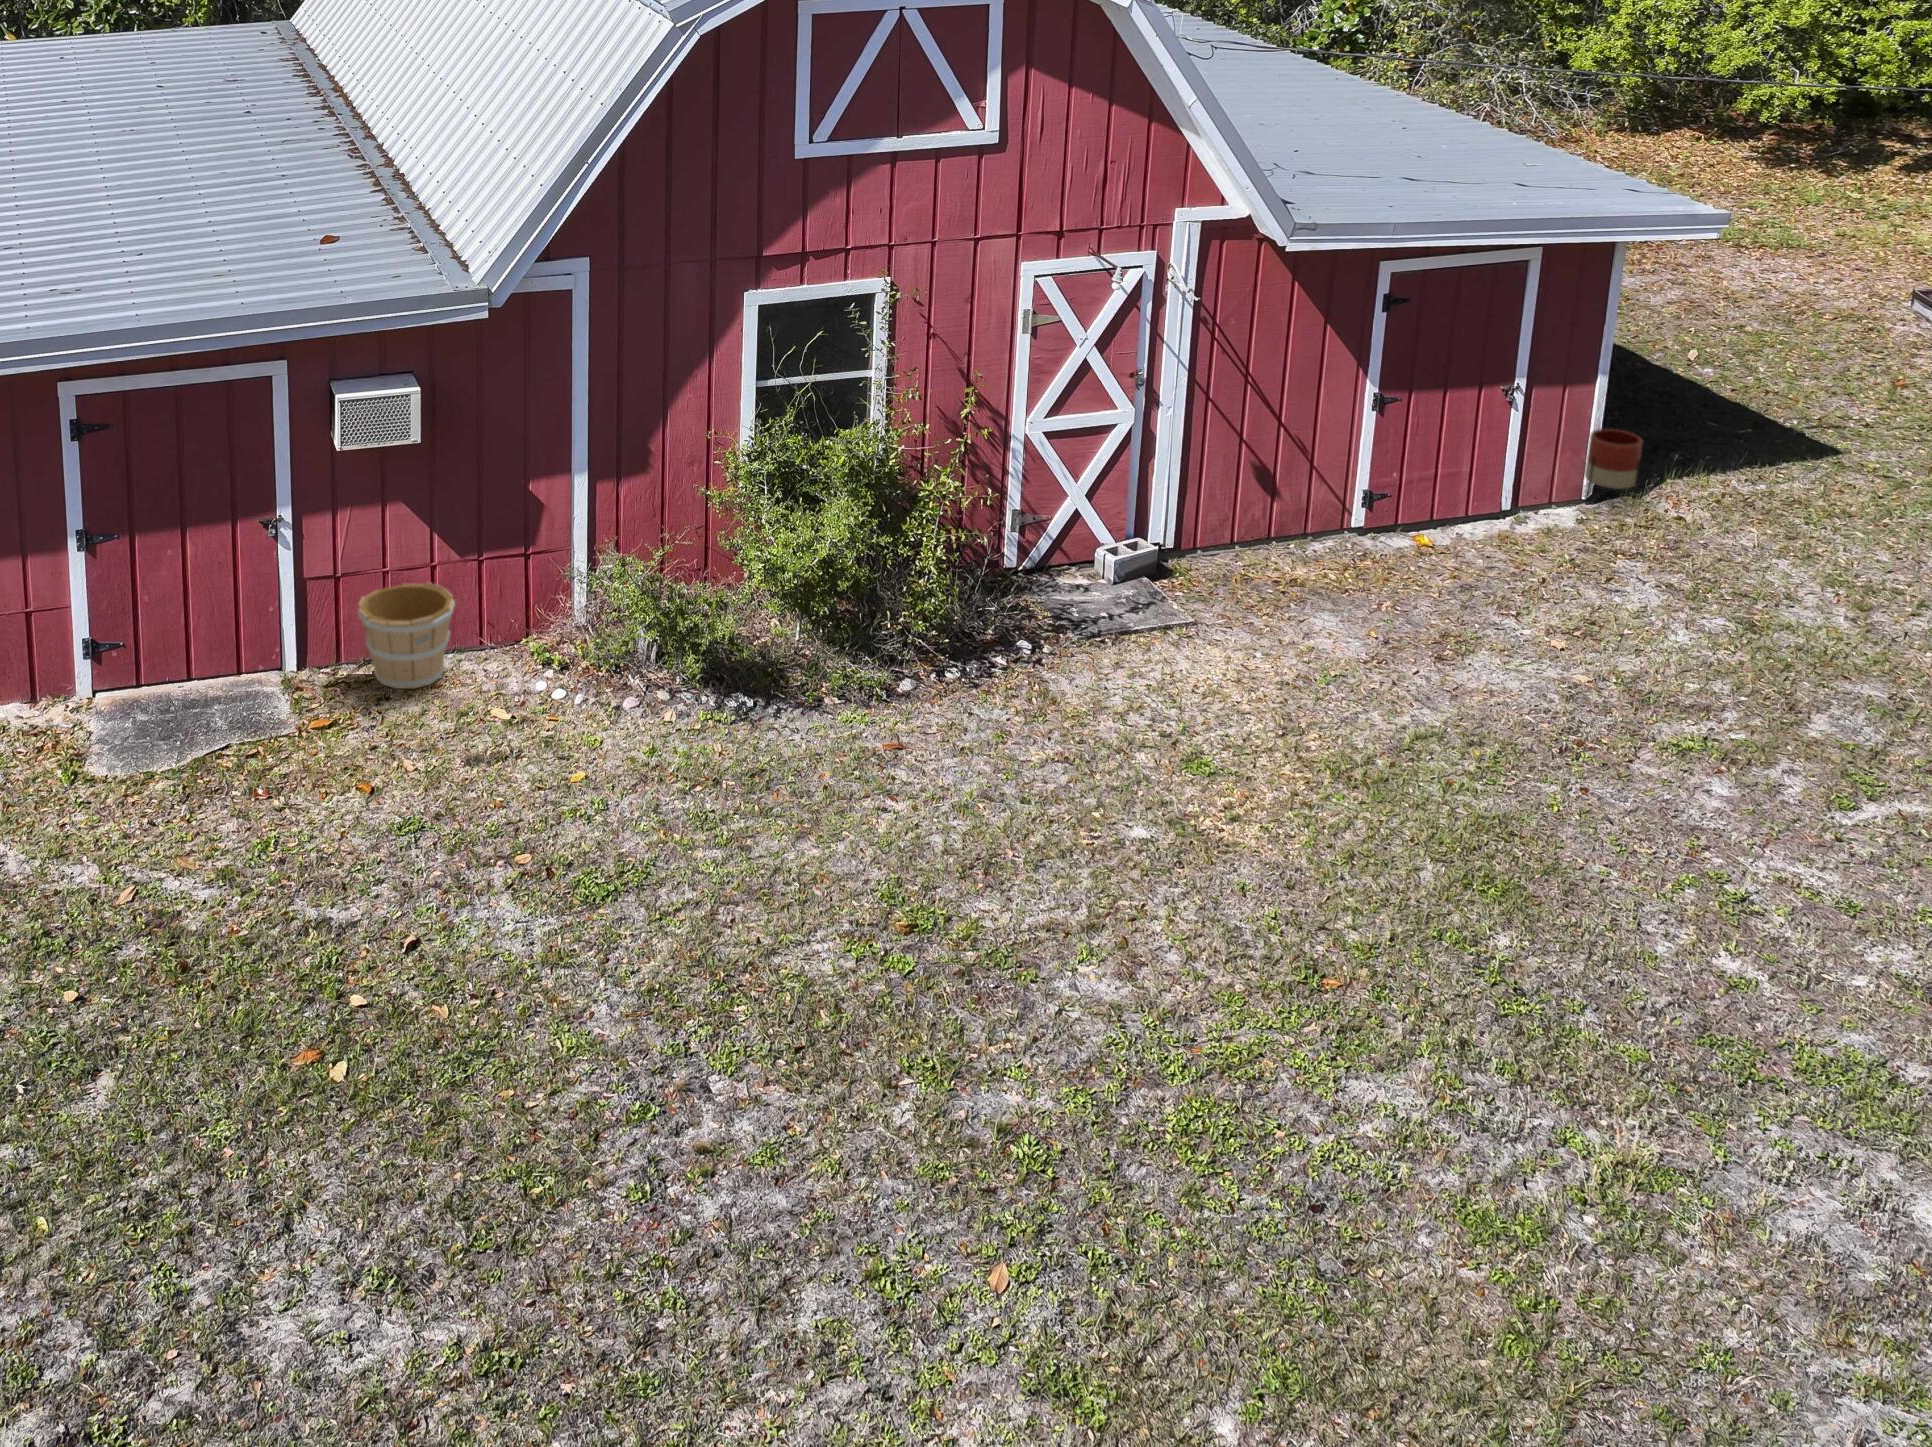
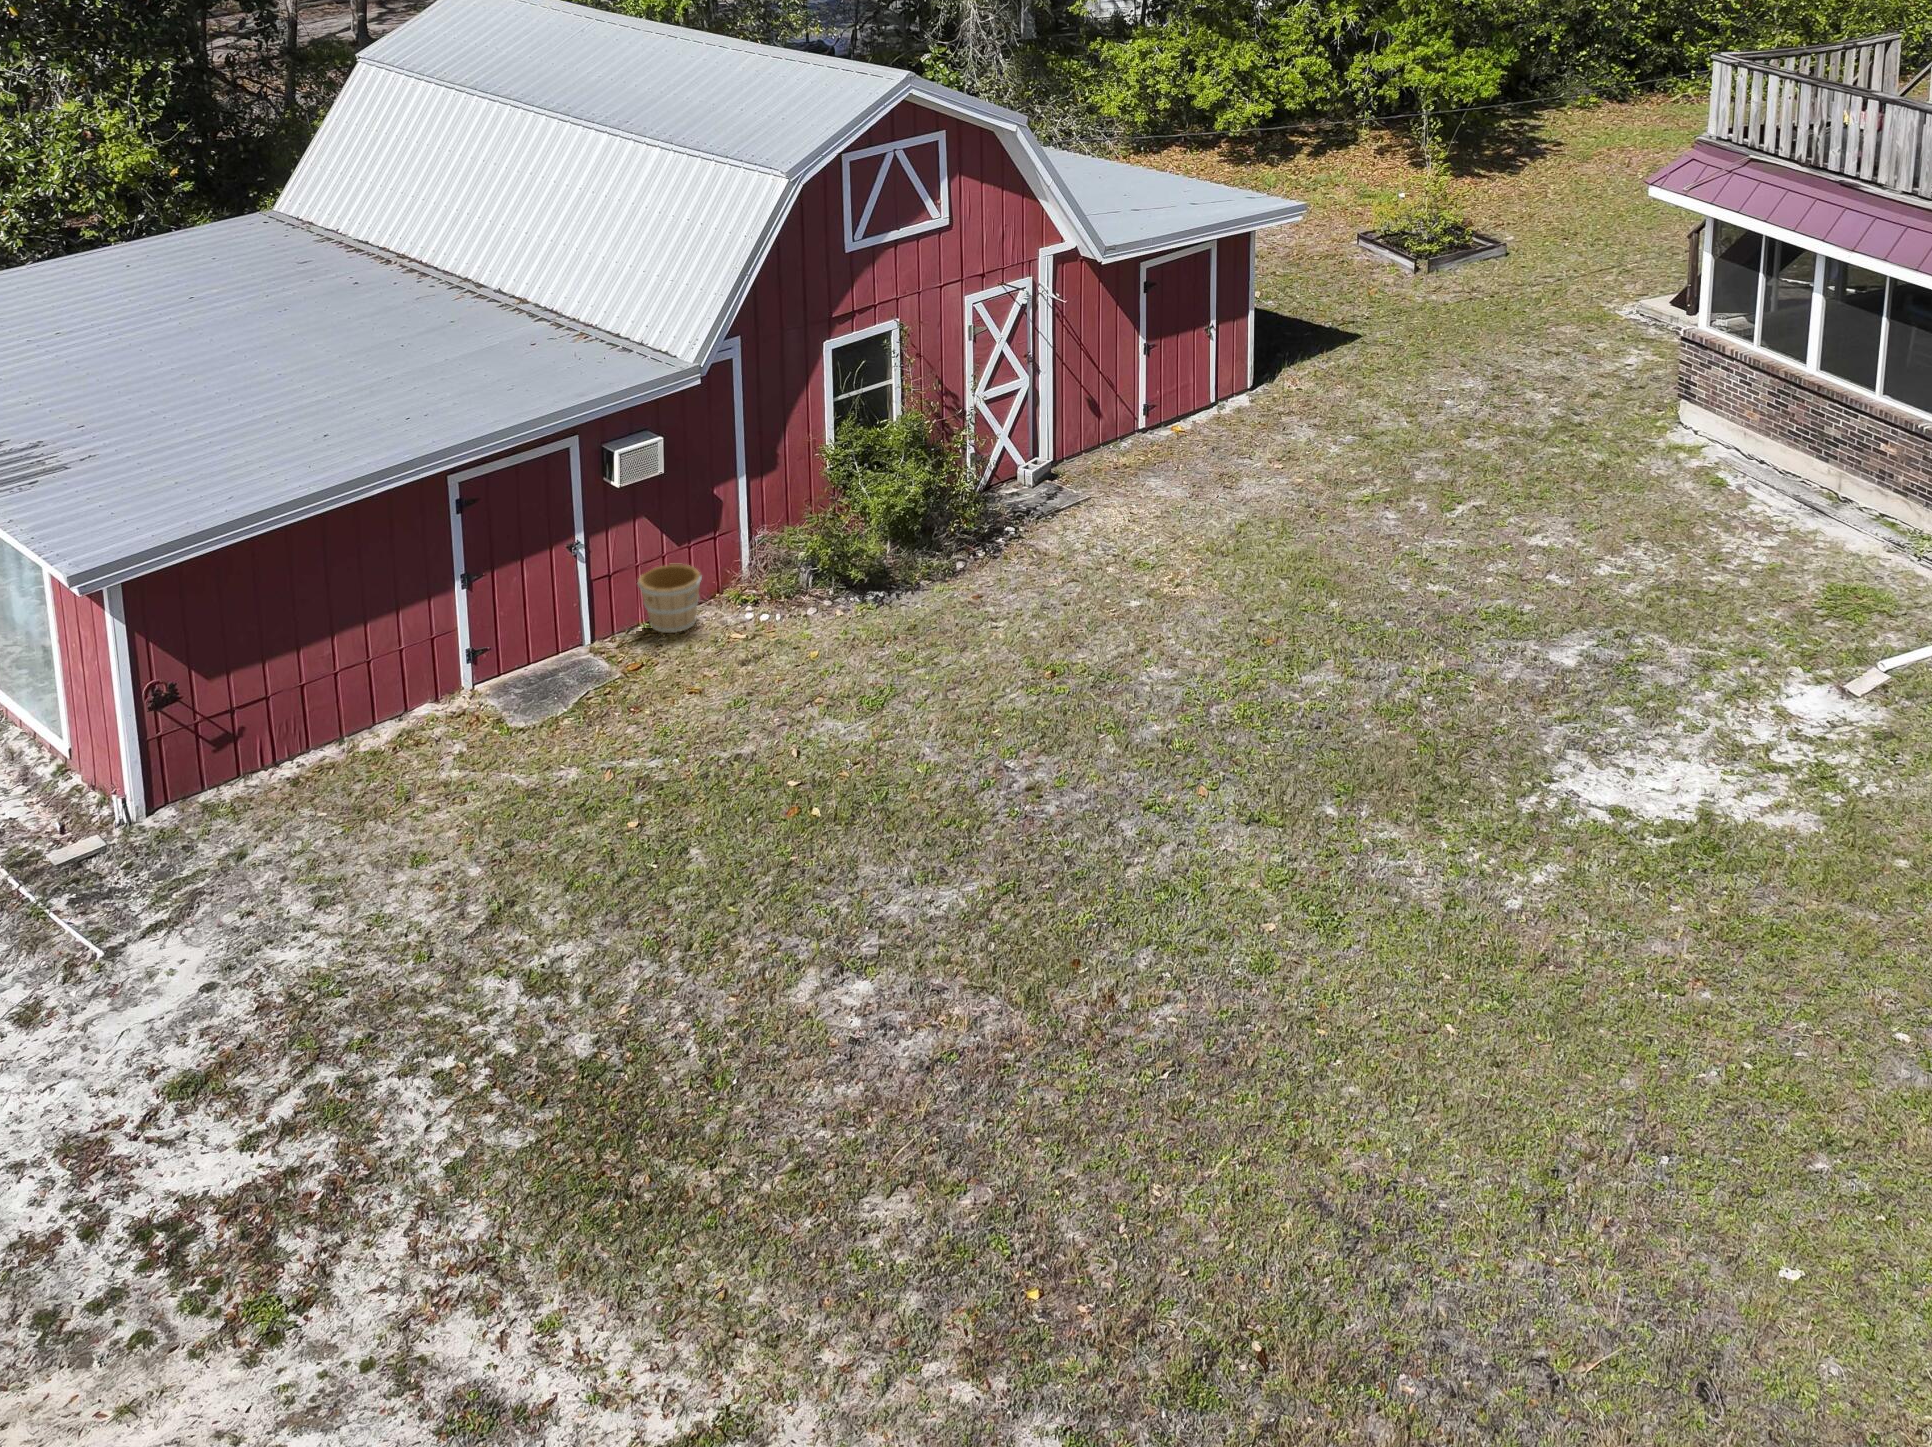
planter: present [1585,429,1643,489] -> none [1249,344,1279,389]

